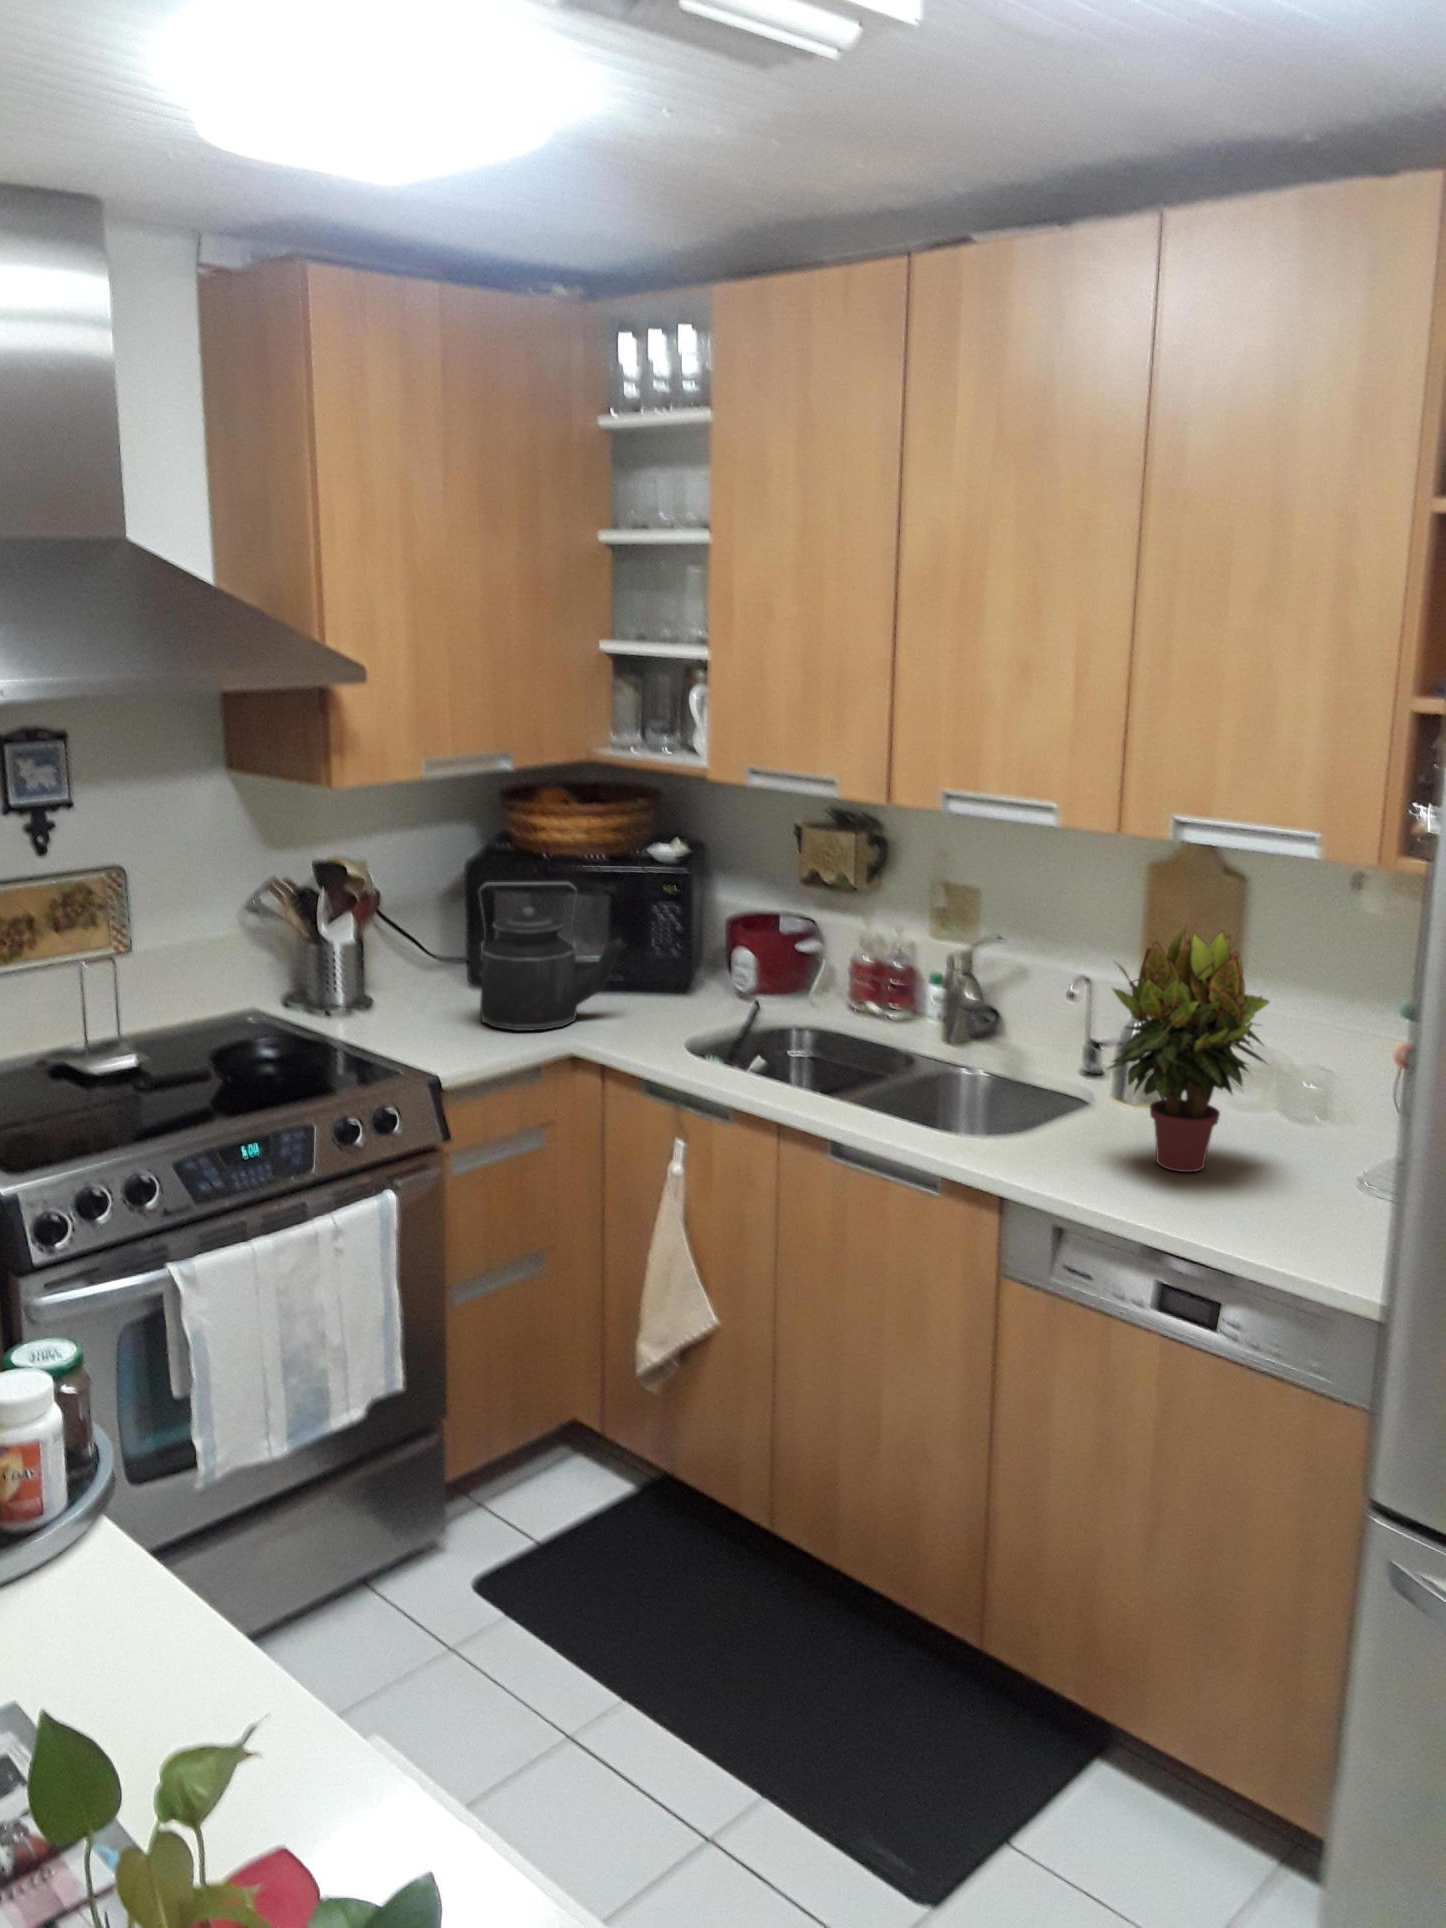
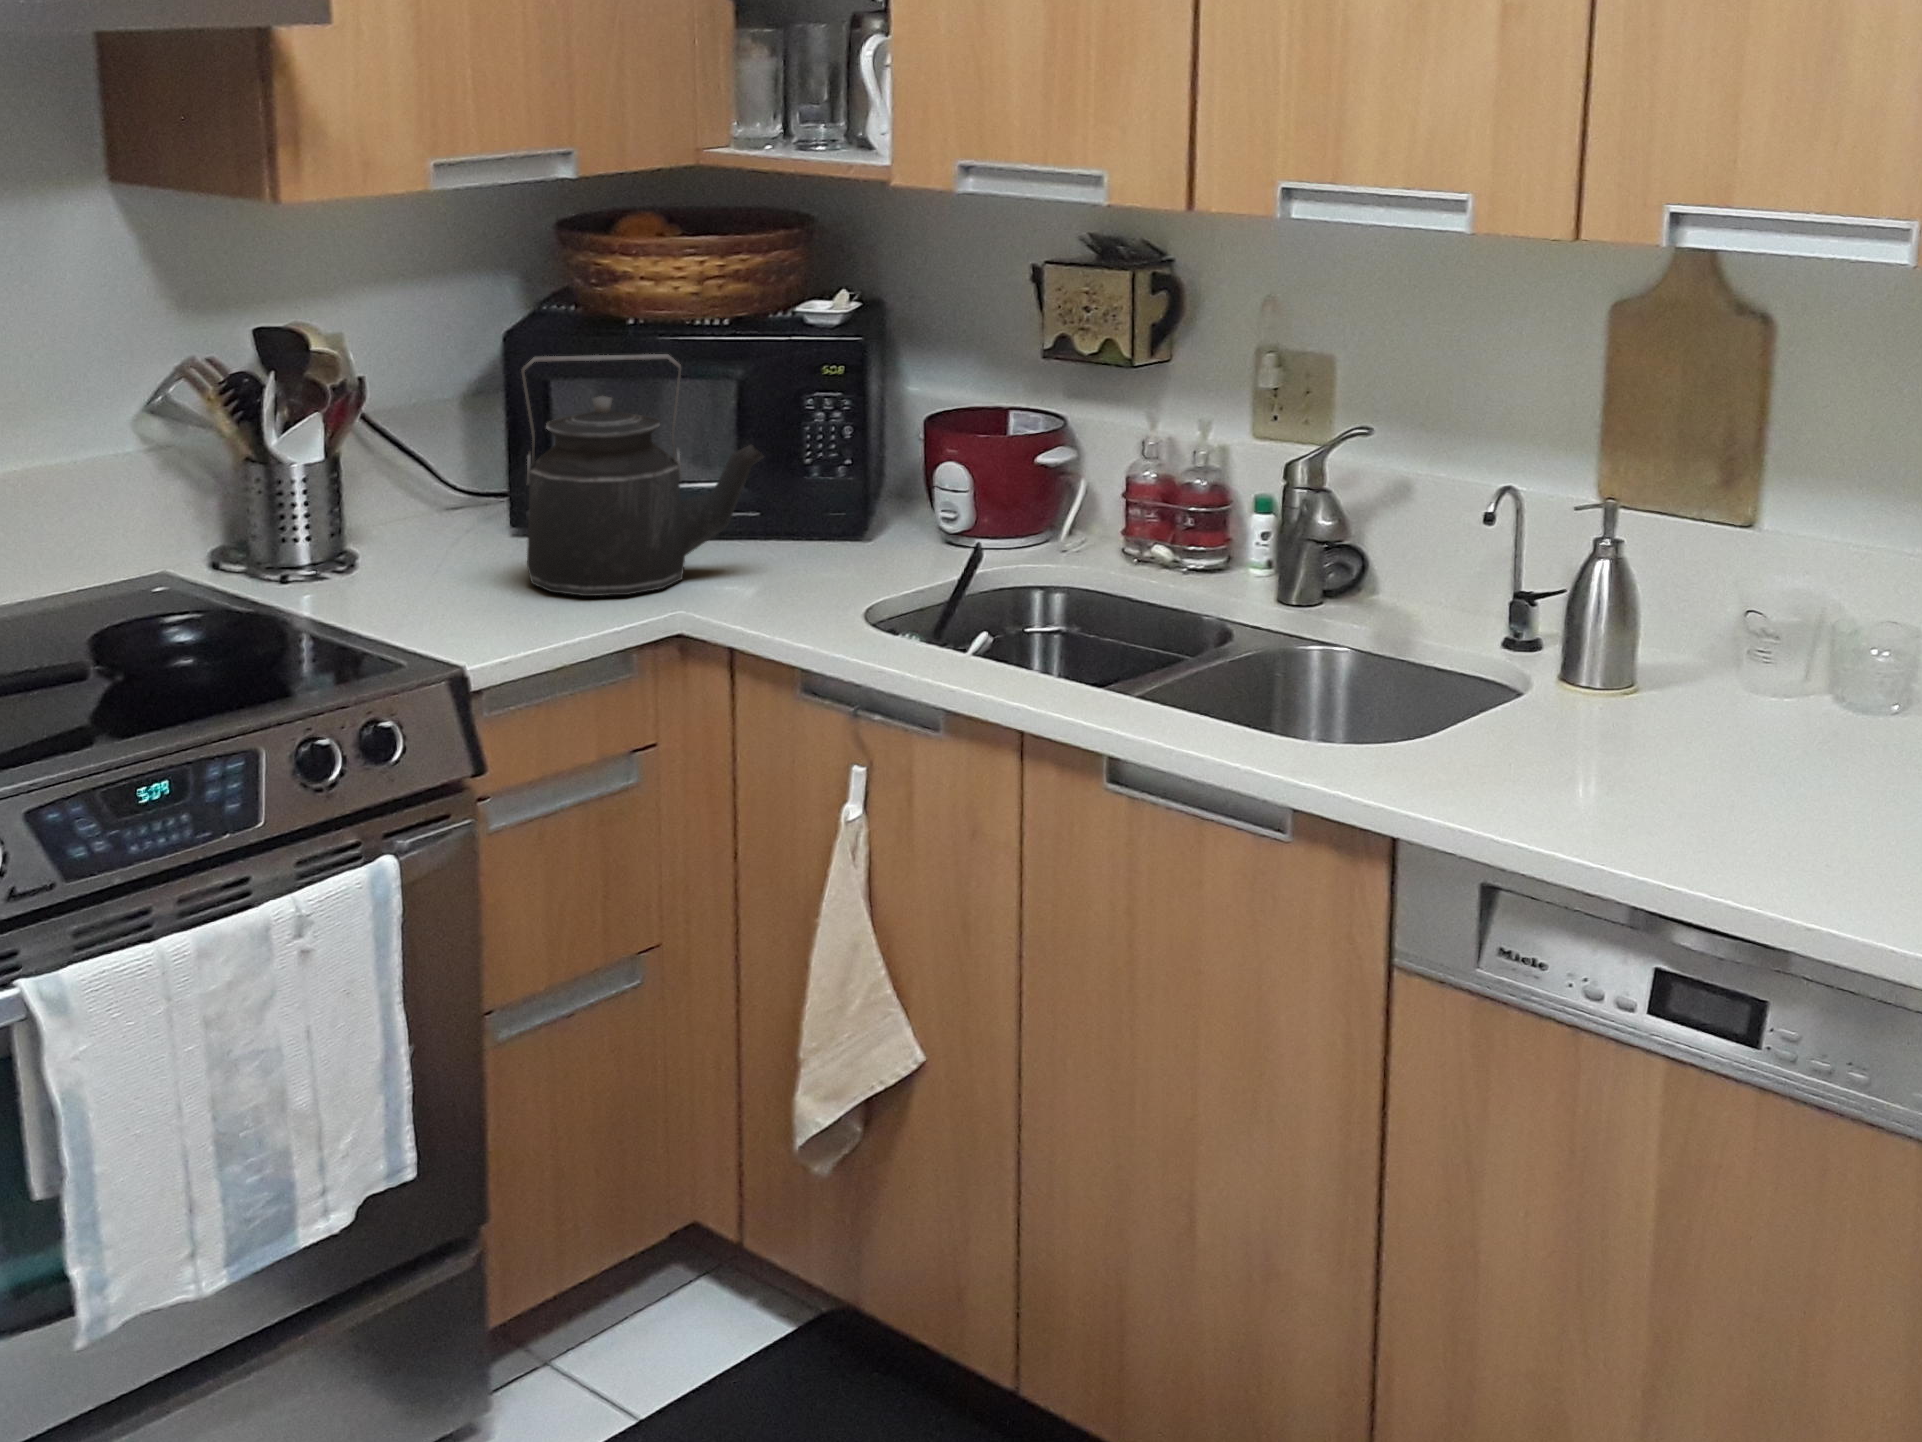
potted plant: present [1109,928,1269,1172] -> none [1561,387,1832,794]

